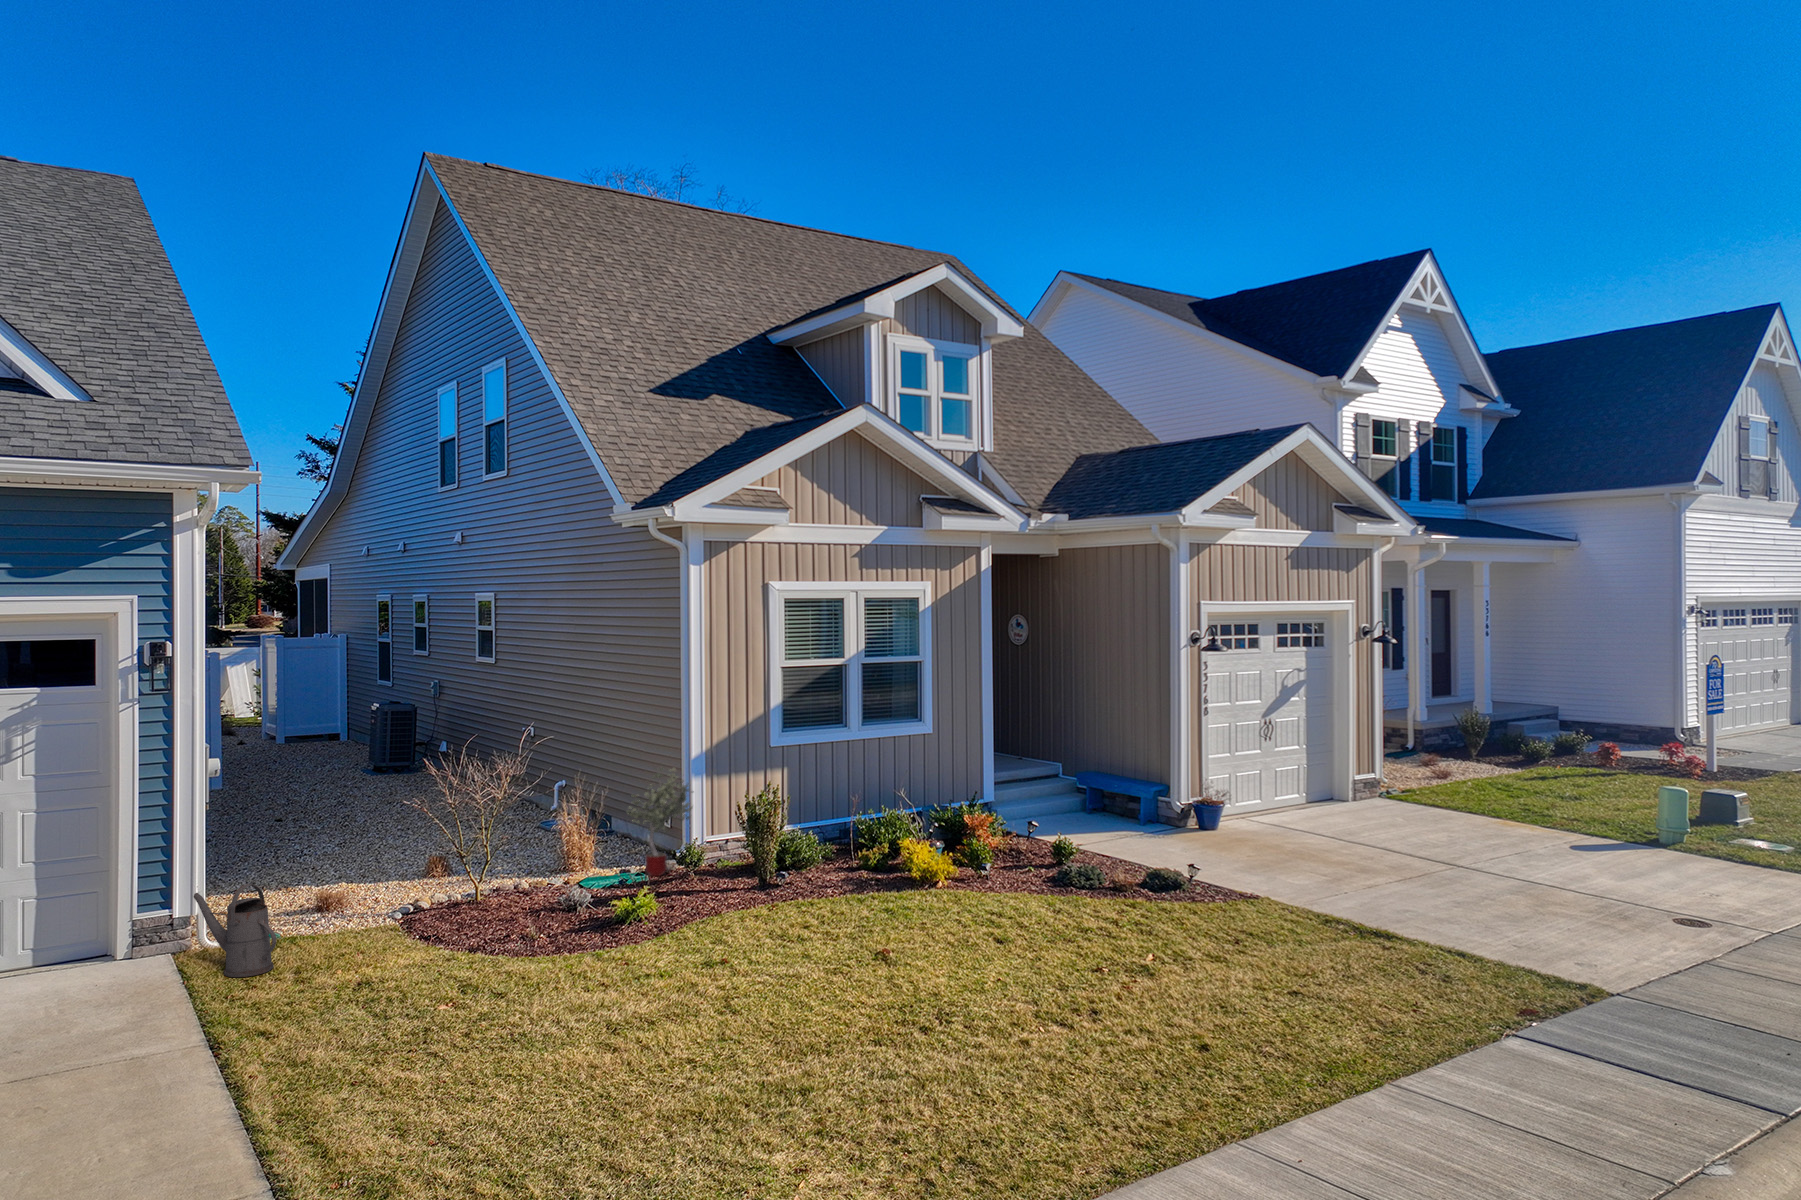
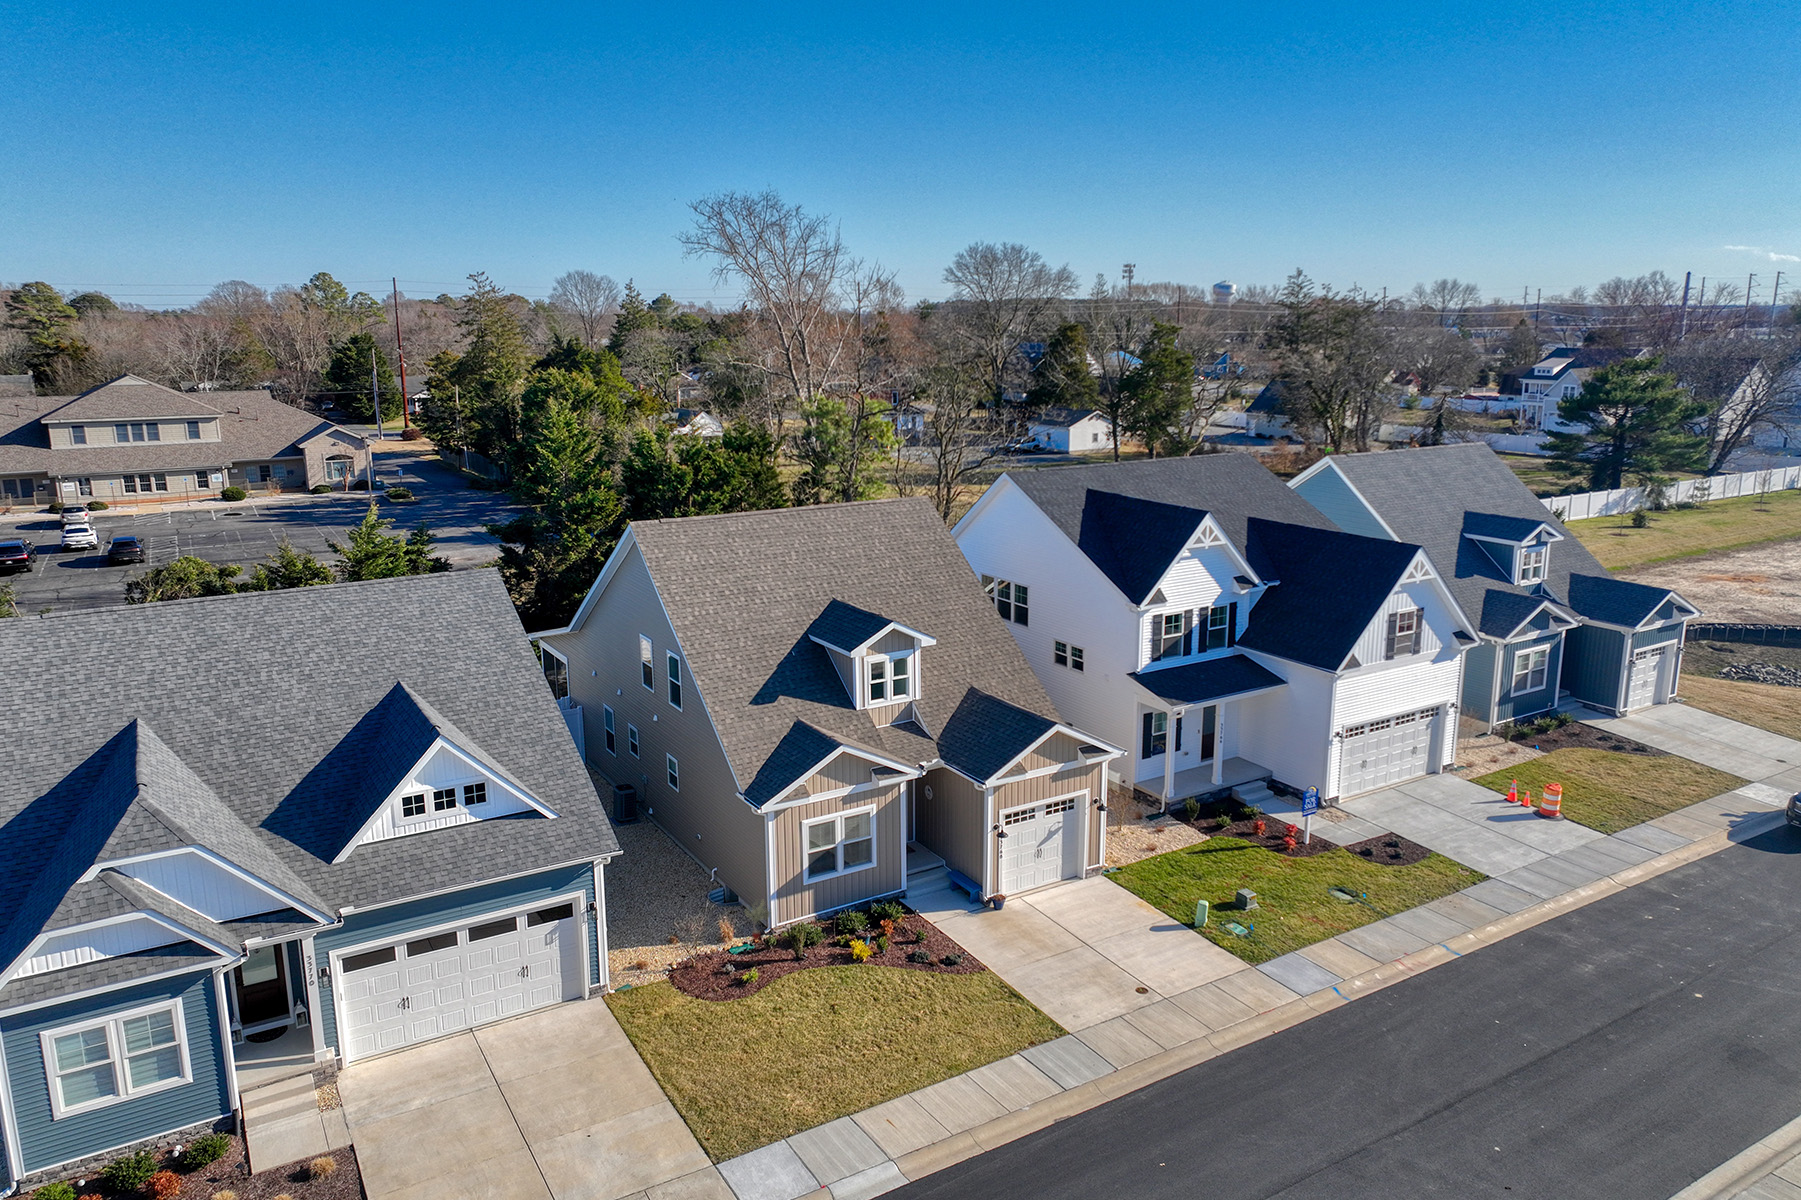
watering can: present [194,884,276,977] -> none [600,971,631,1003]

